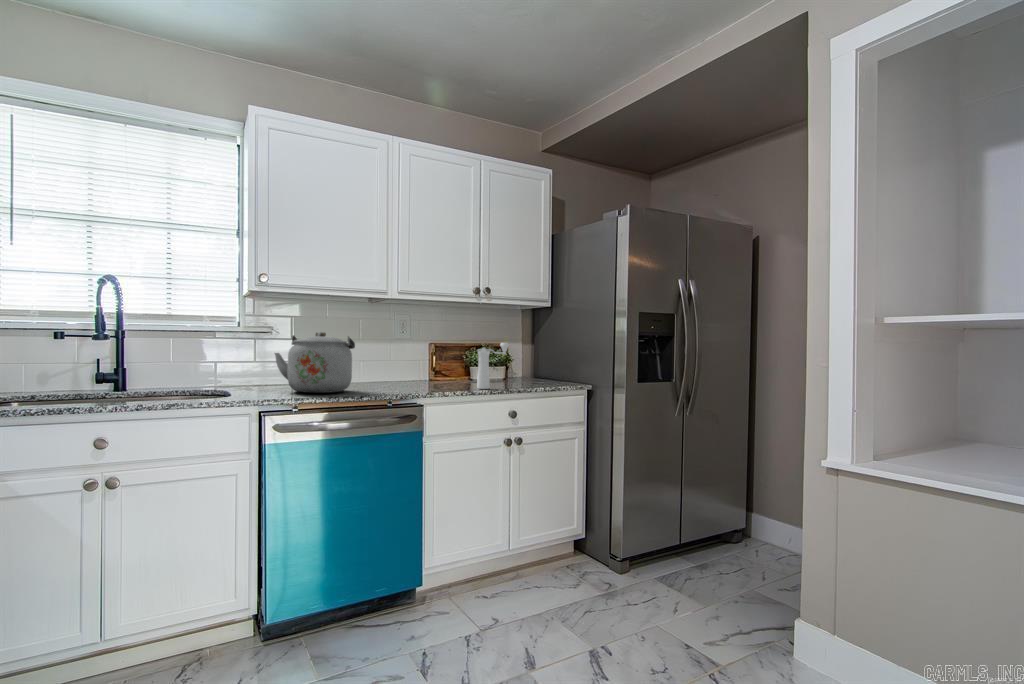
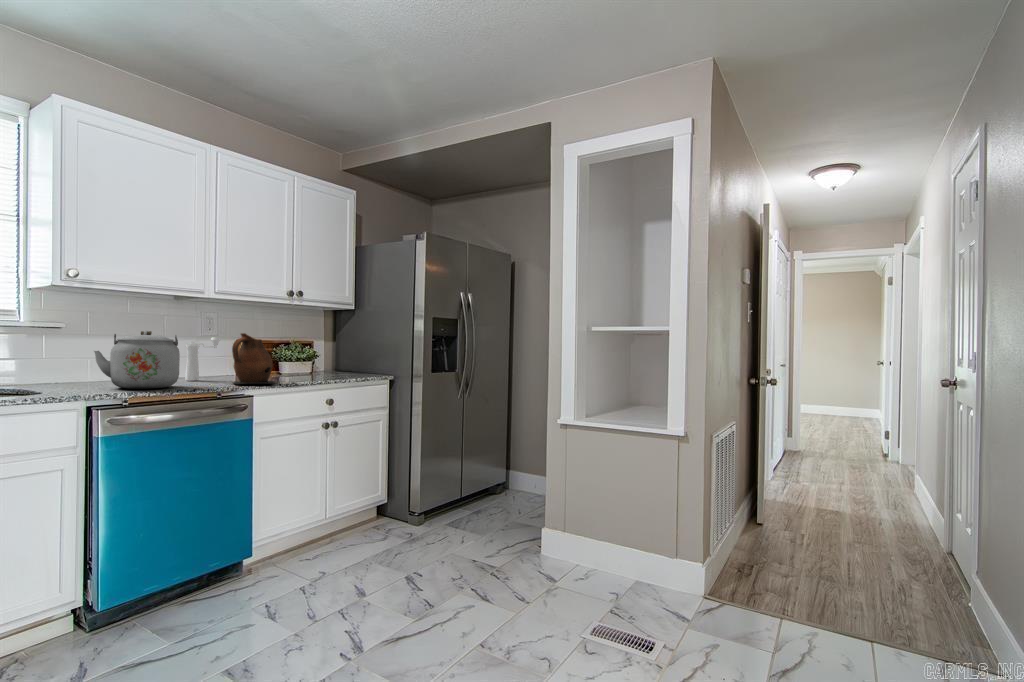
ceramic pitcher: none [405,334,452,392] -> present [232,333,275,384]
pepper mill: present [477,343,509,389] -> present [185,337,220,381]

